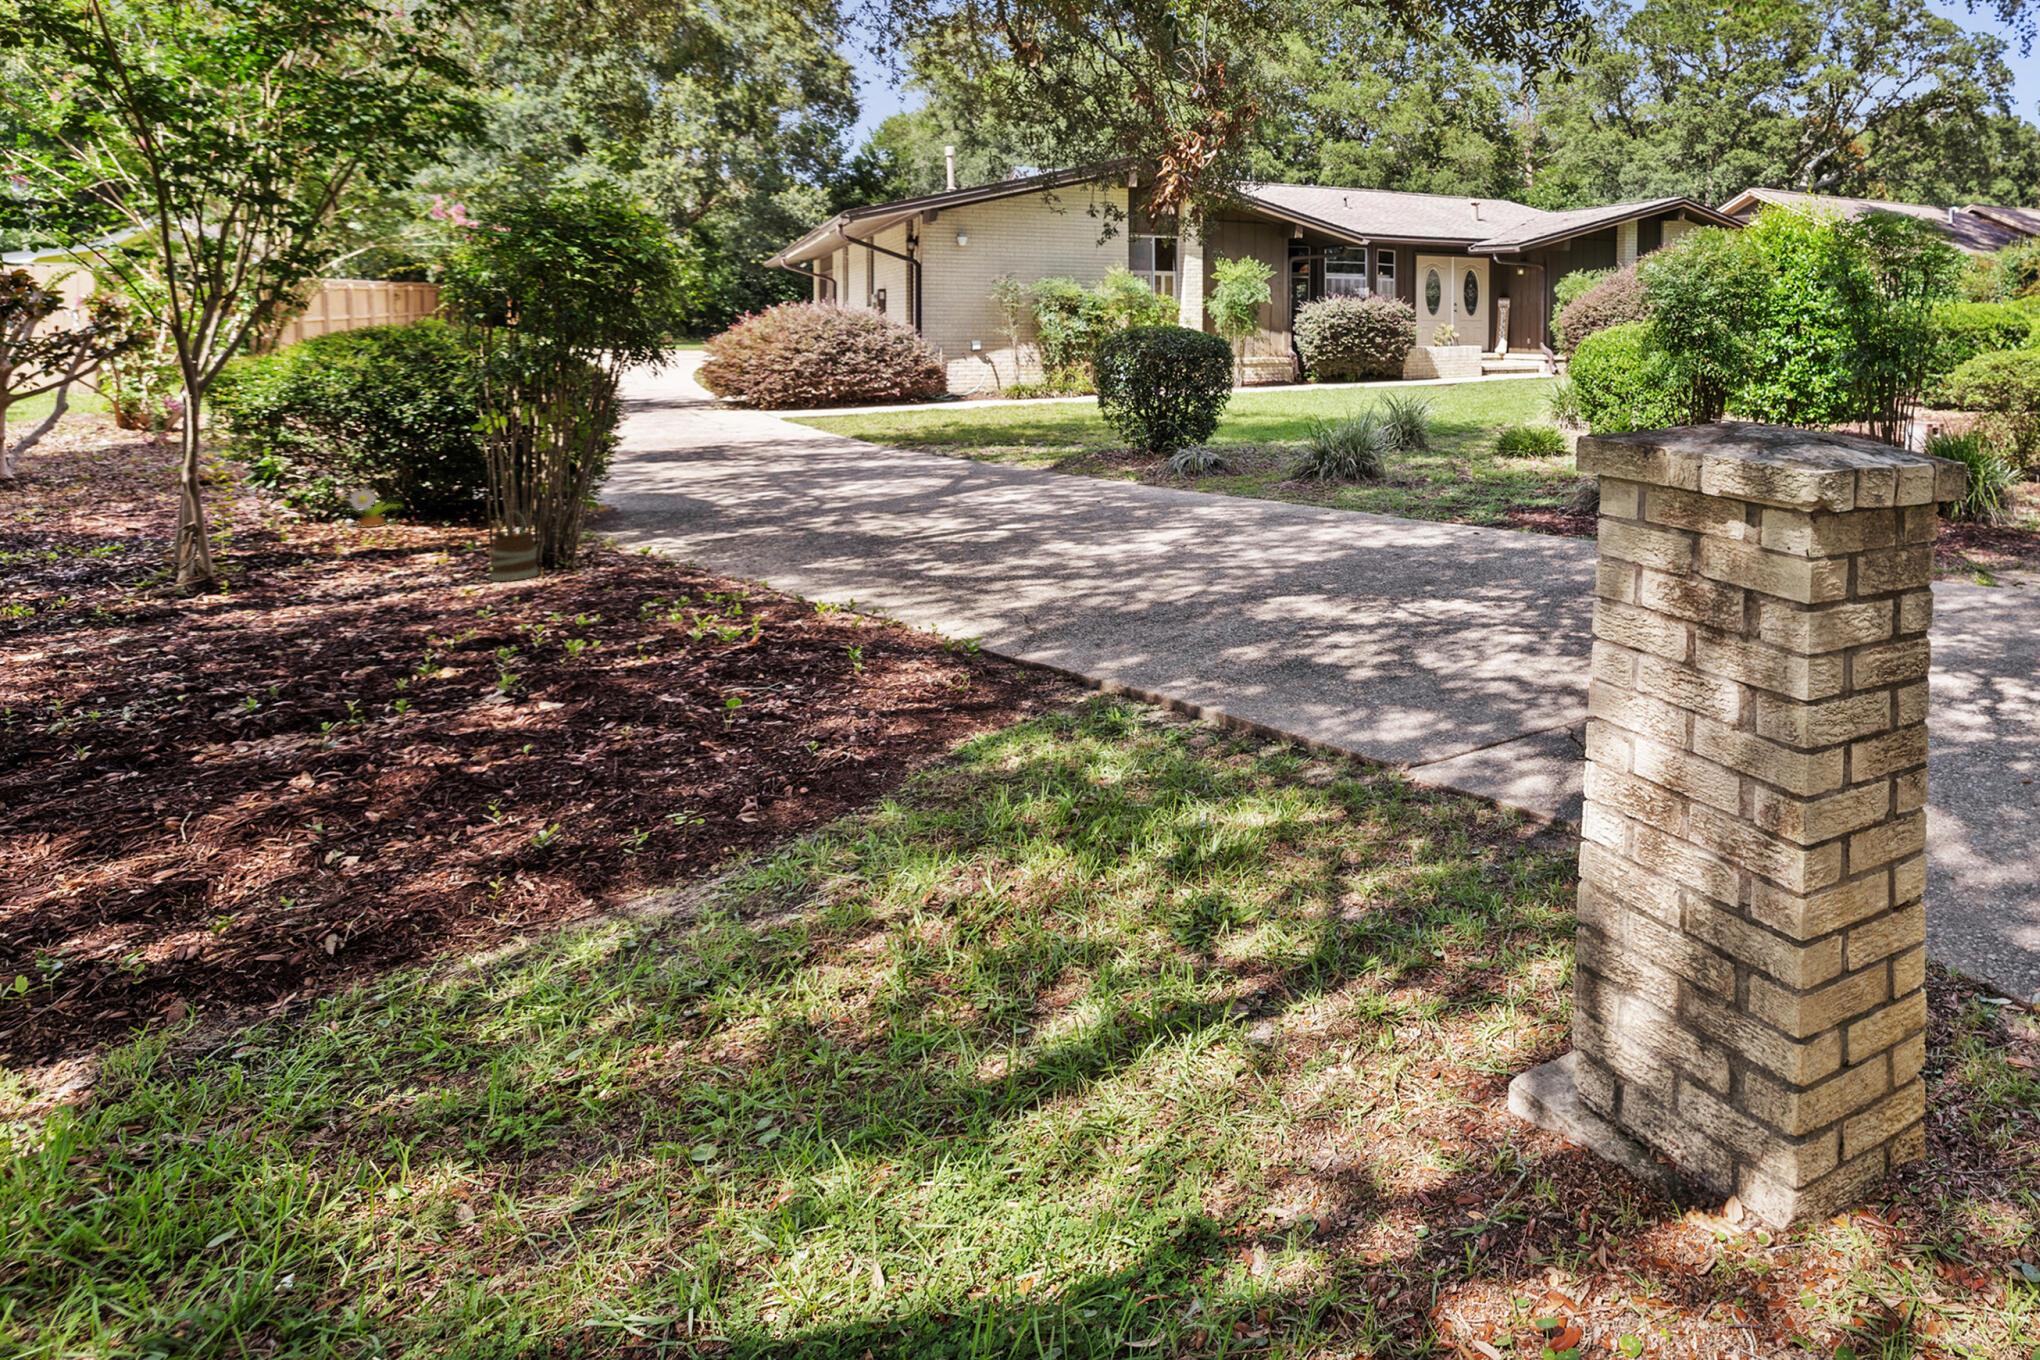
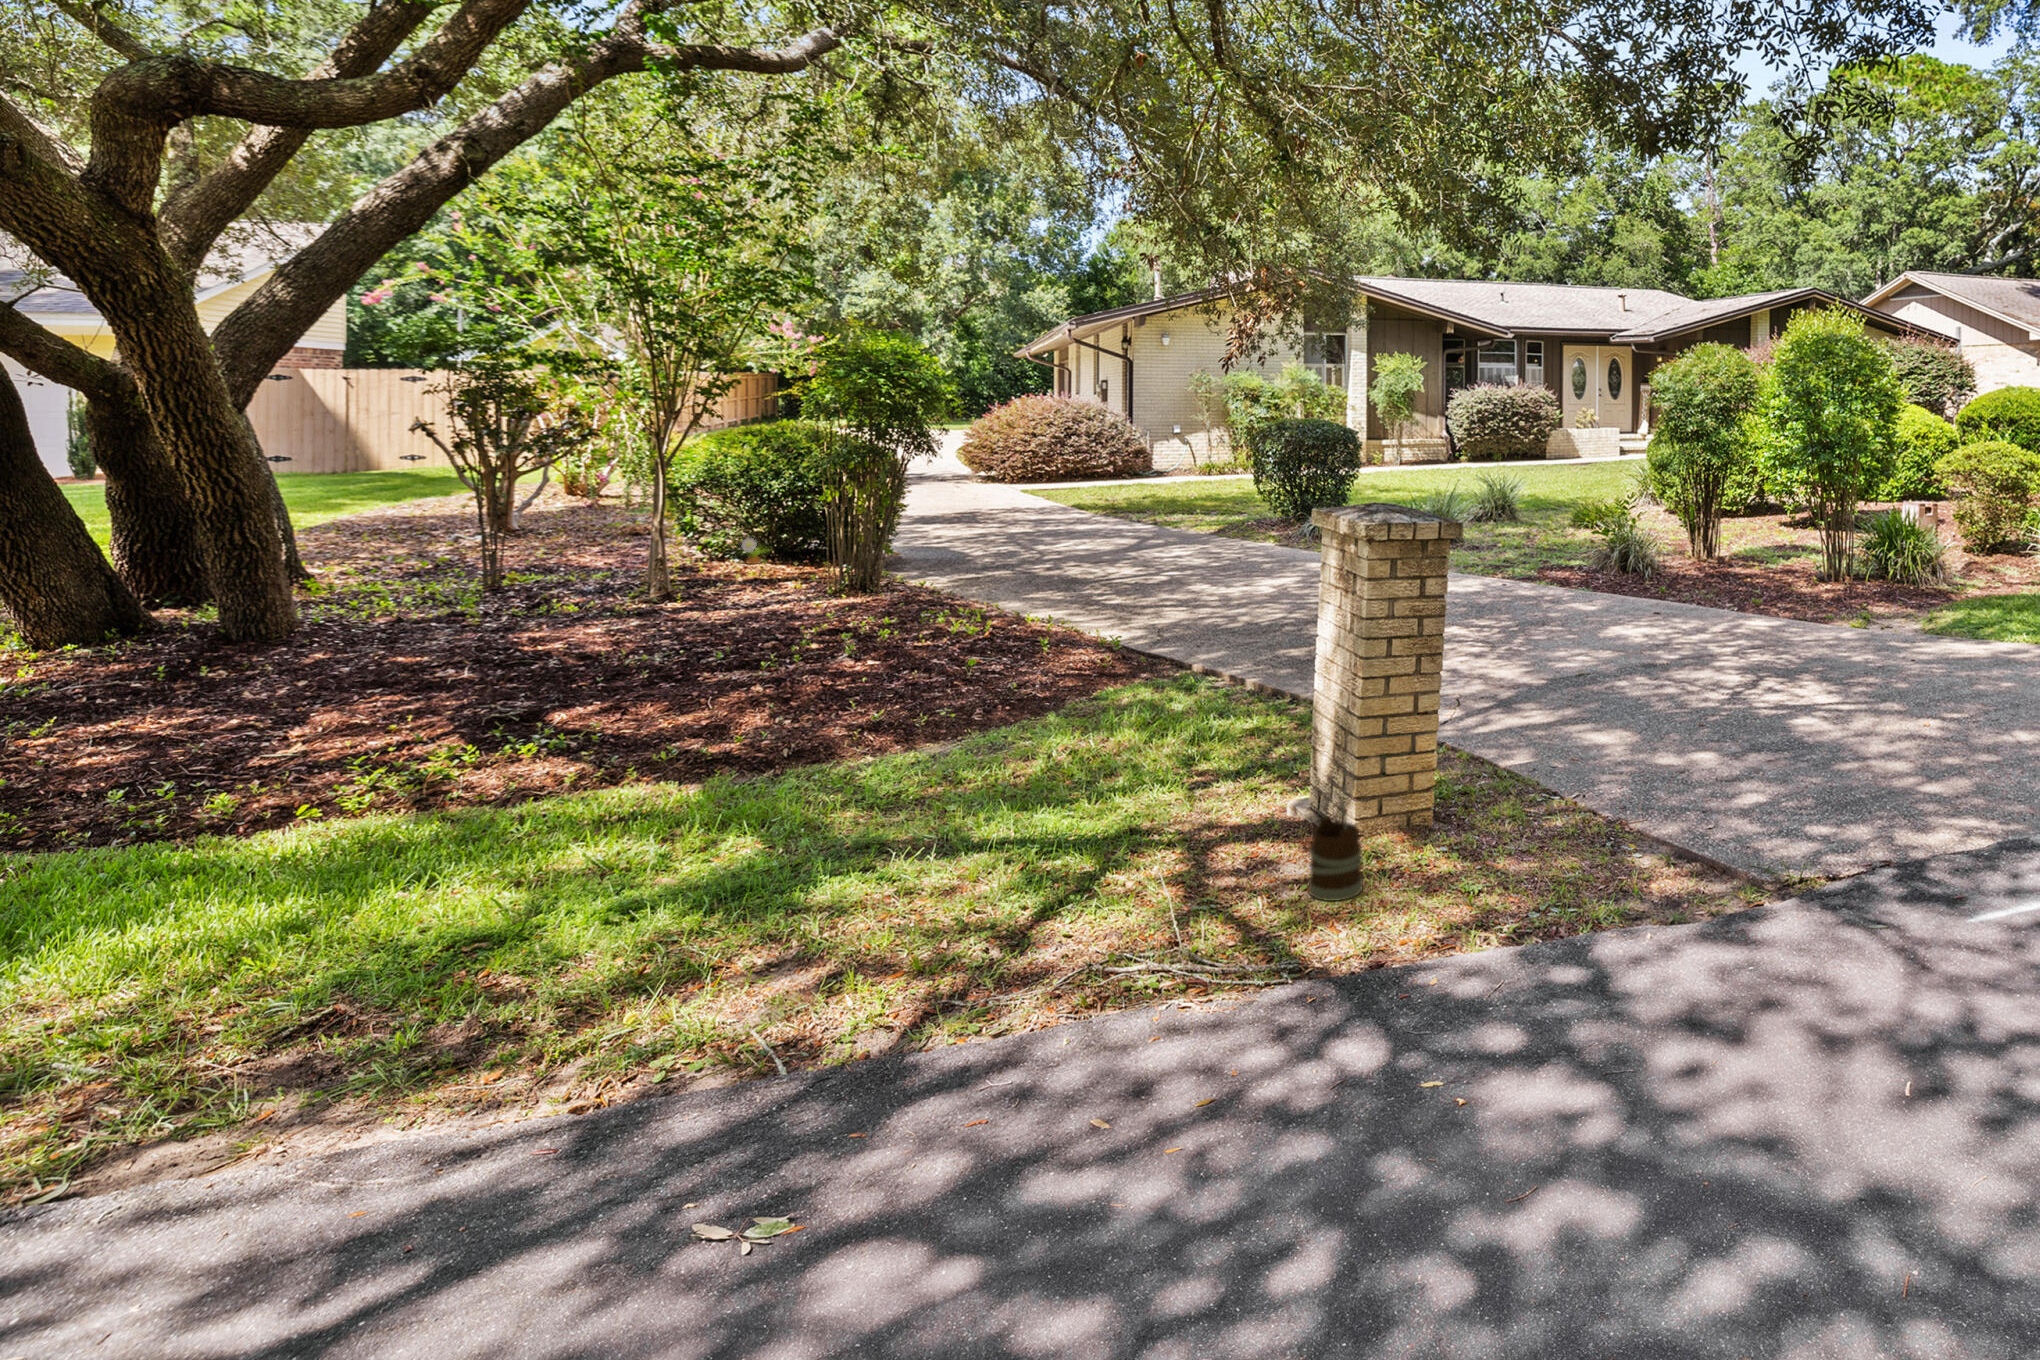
wooden bucket: present [490,530,538,581] -> present [1308,793,1363,901]

